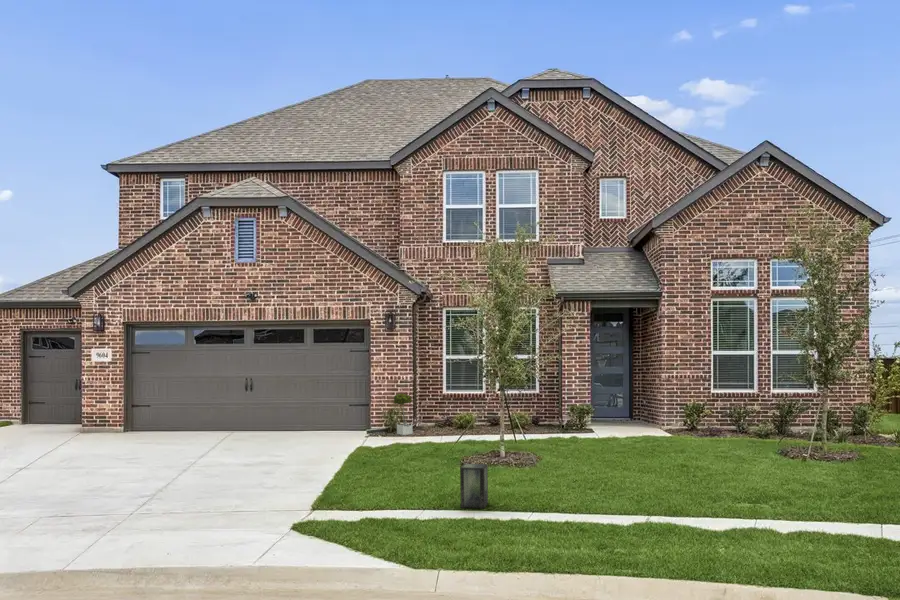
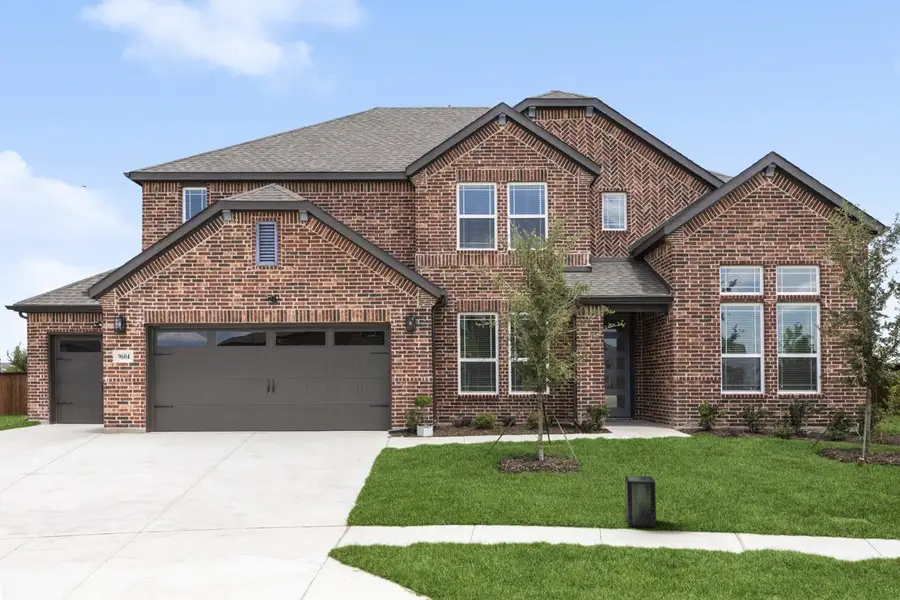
storage box: present [460,464,488,508] -> present [625,476,656,527]

